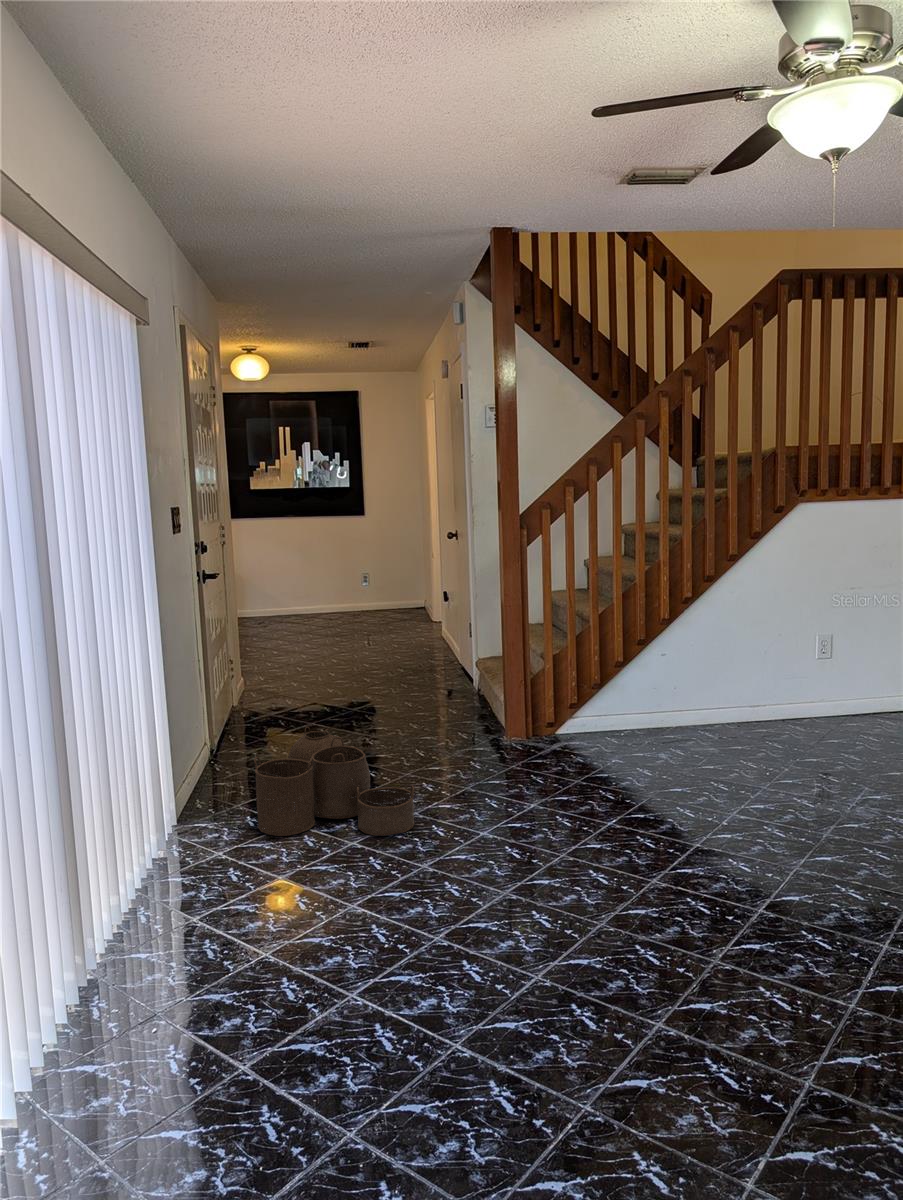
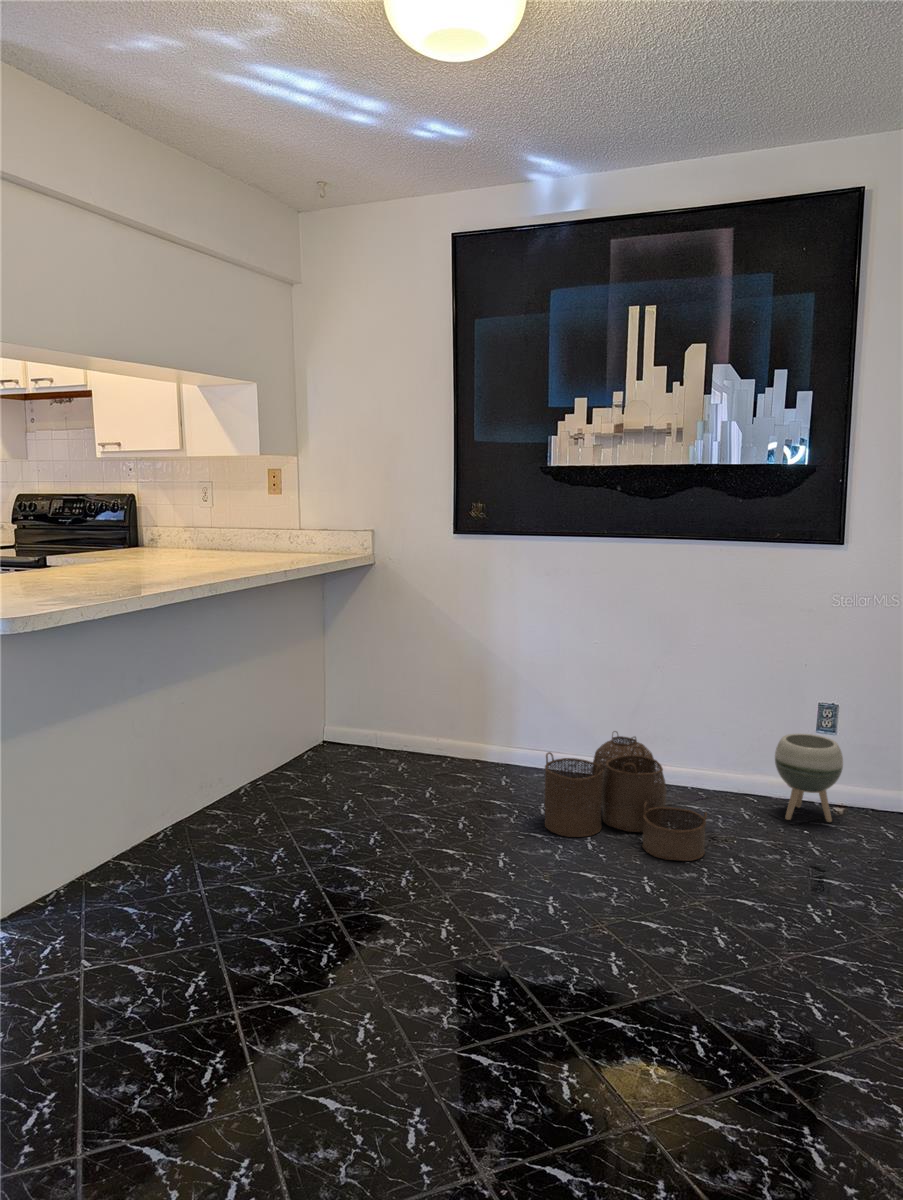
planter: none [452,703,507,781] -> present [775,734,843,822]

